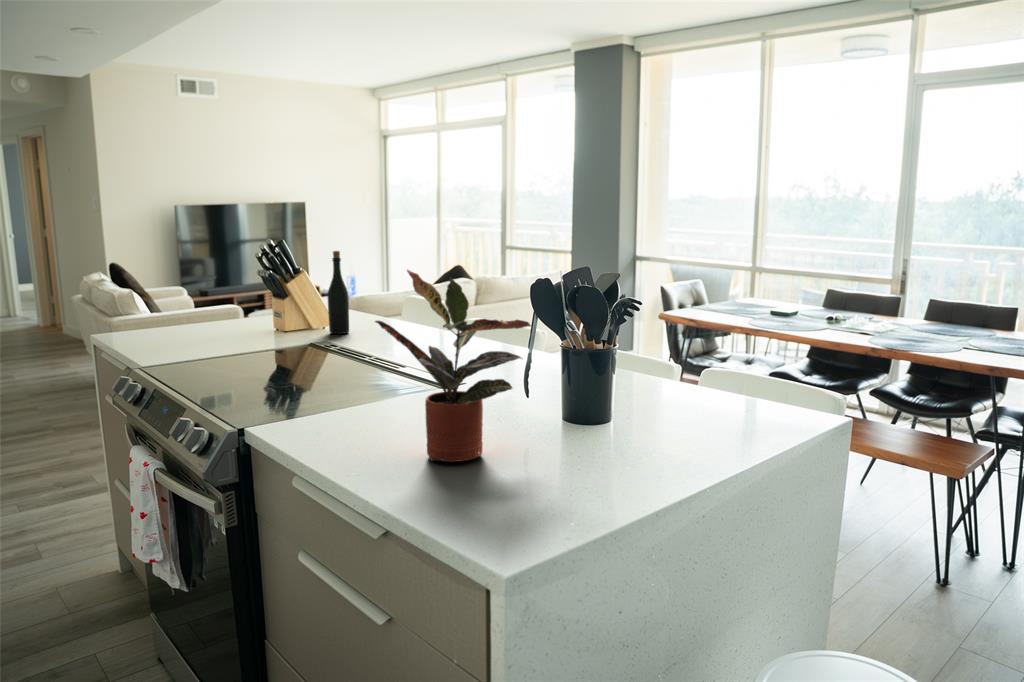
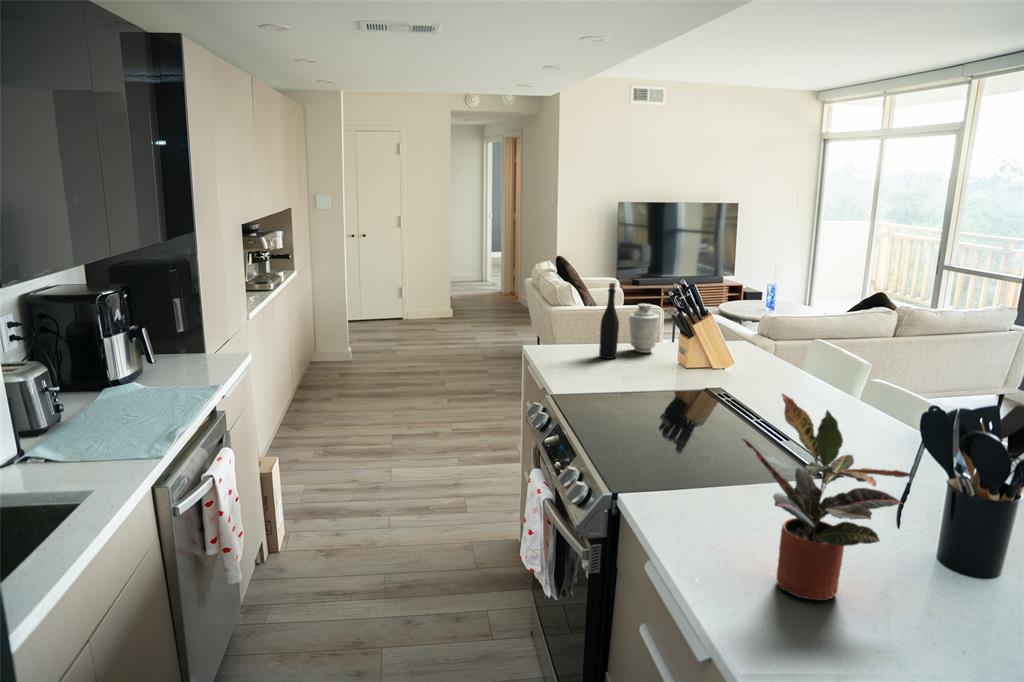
bottle: present [328,251,349,334] -> present [599,283,619,359]
vase: none [215,274,249,325] -> present [629,304,659,353]

